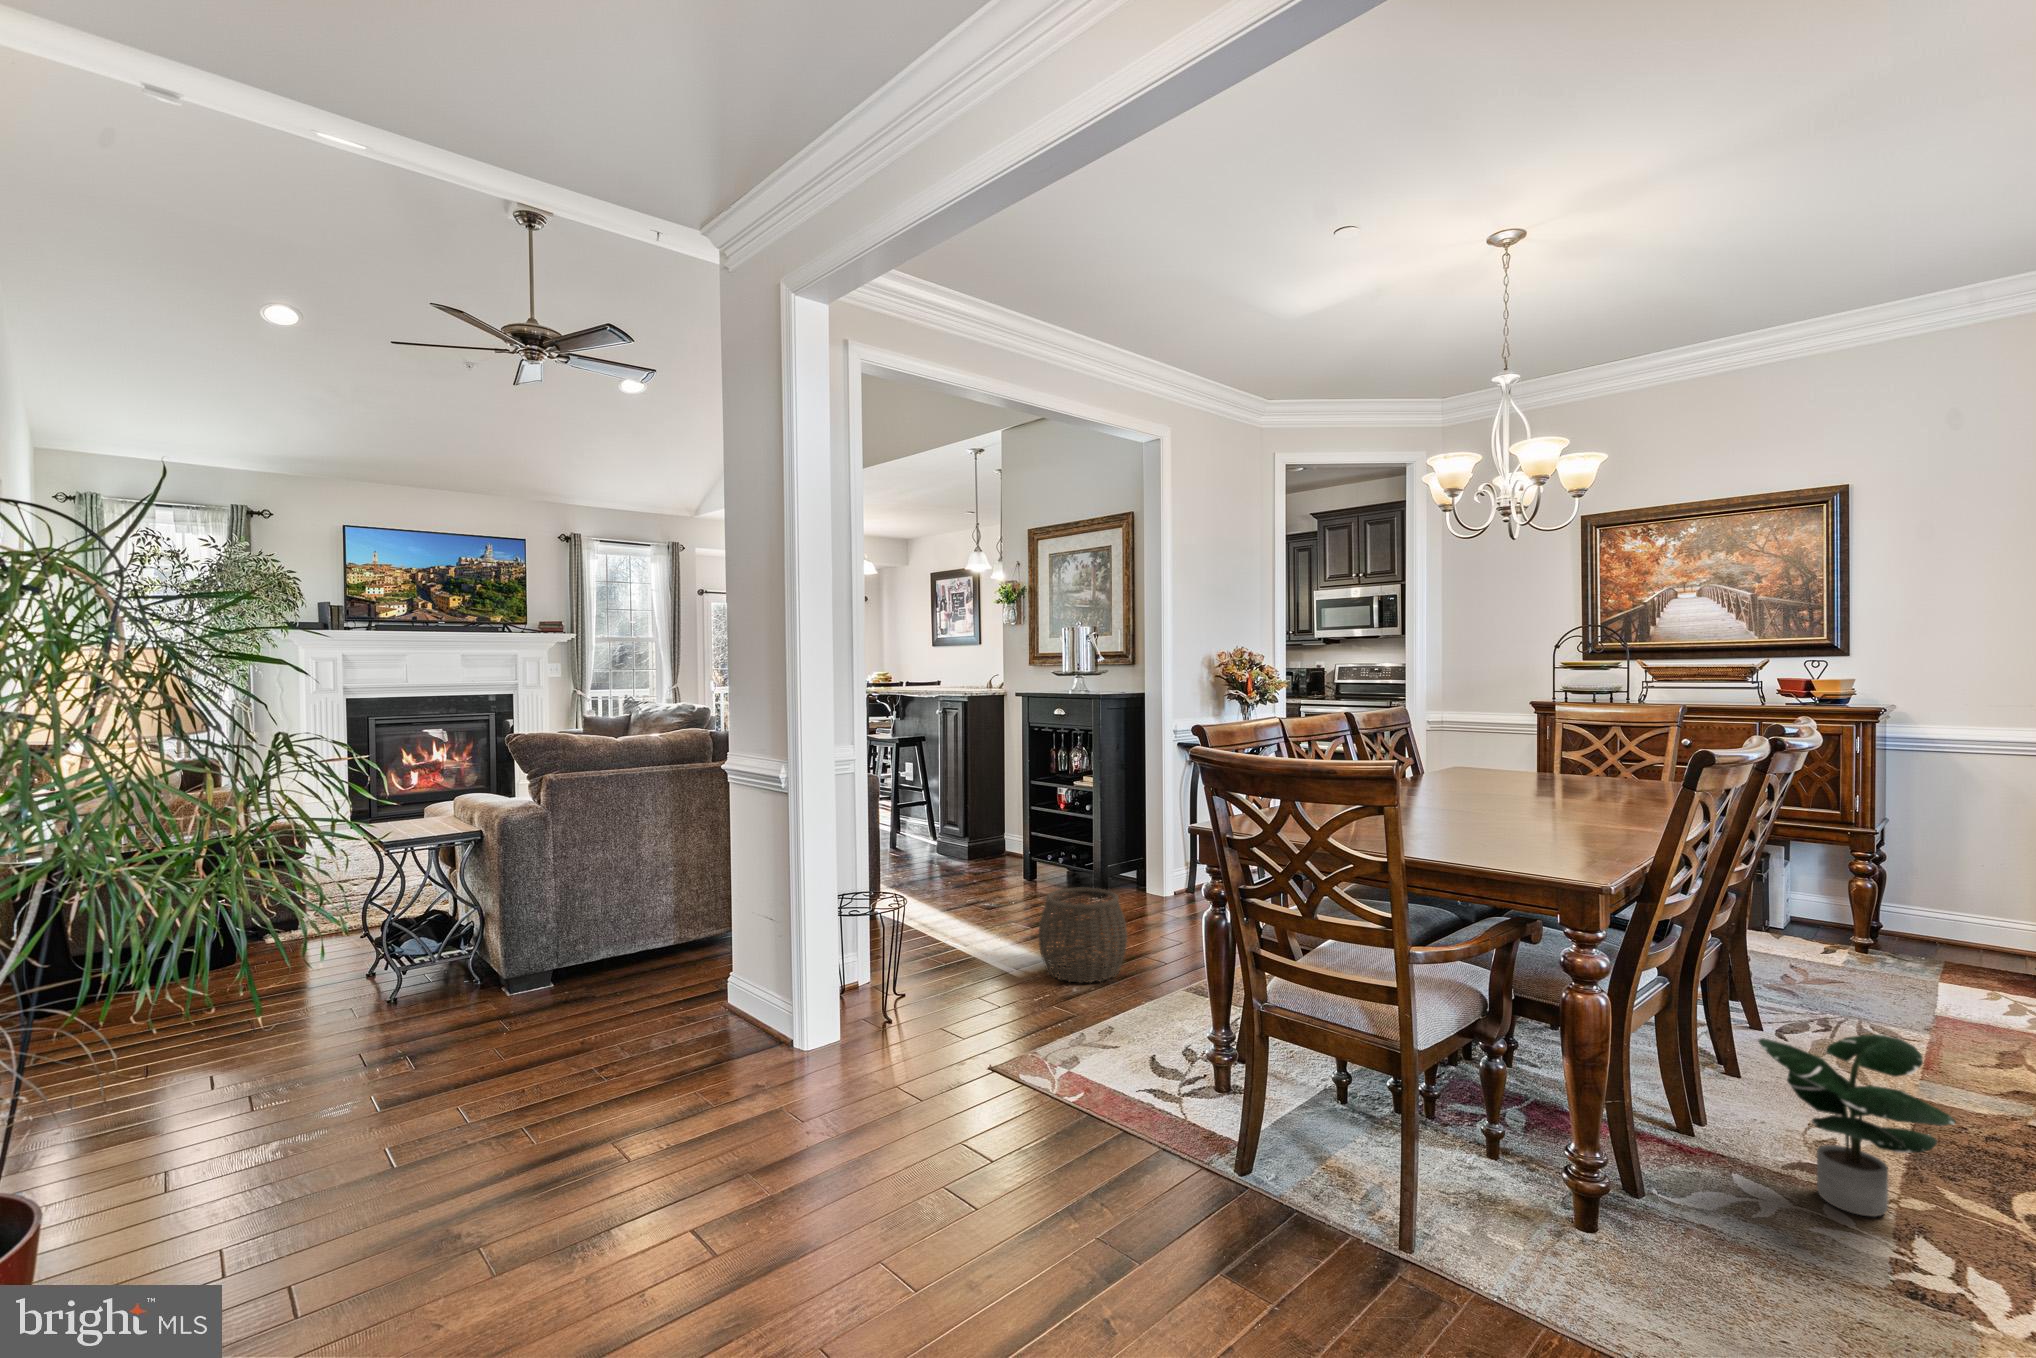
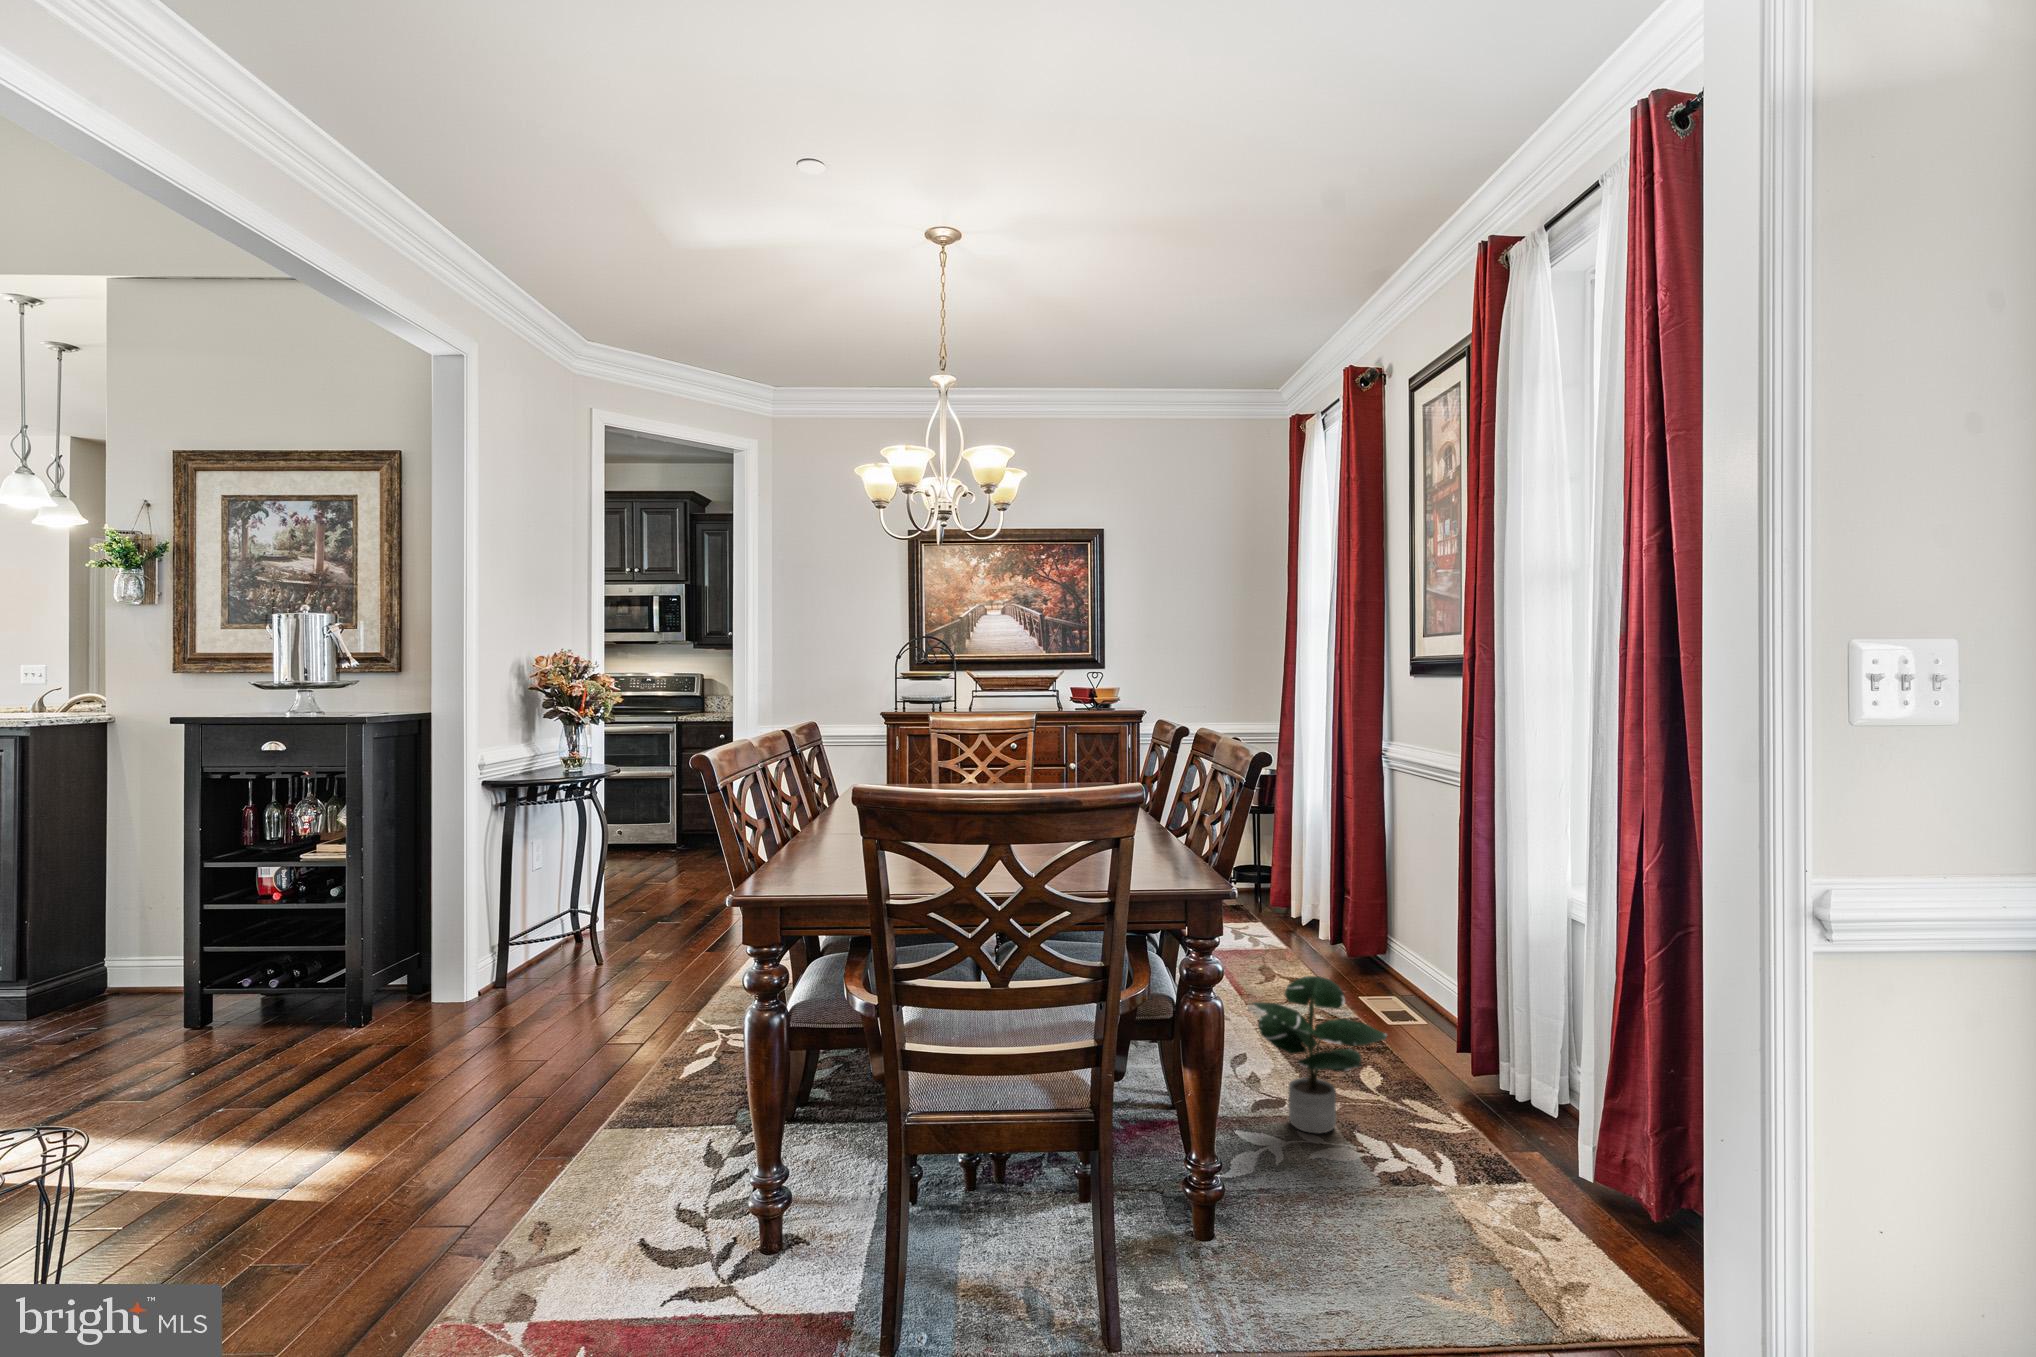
woven basket: present [1038,888,1127,983] -> none [337,1011,502,1177]

